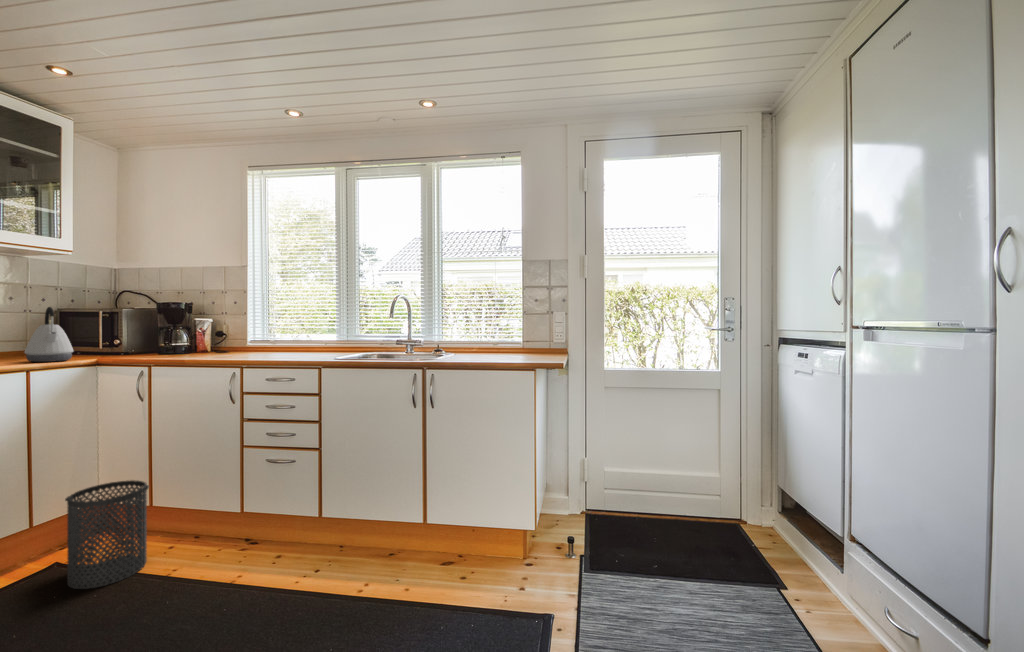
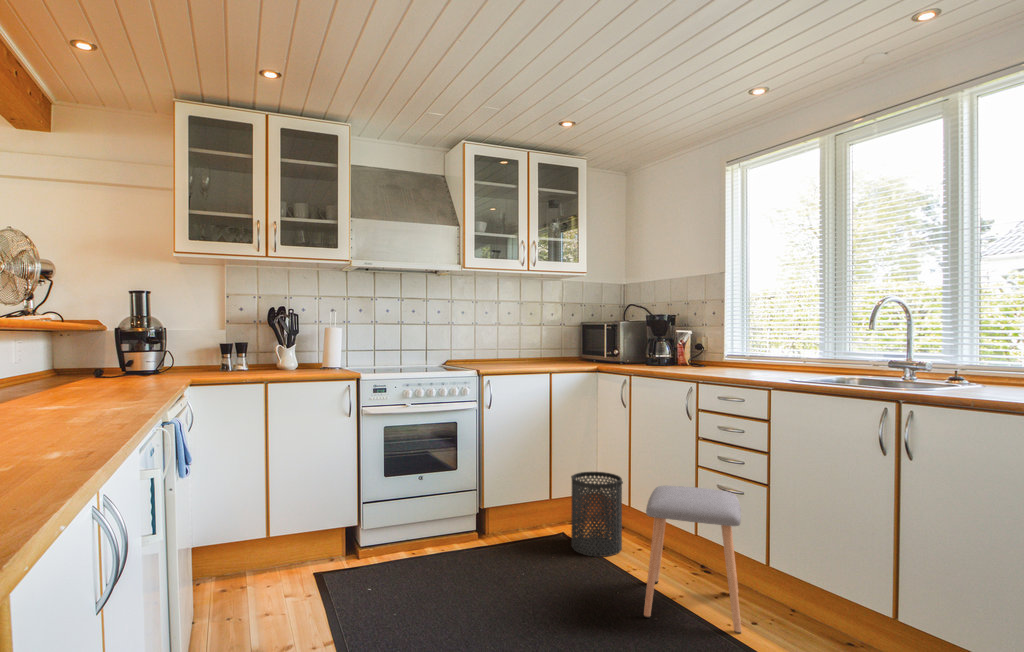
kettle: present [24,307,74,362] -> none [558,323,585,366]
stool: none [203,464,312,618] -> present [644,486,741,634]

